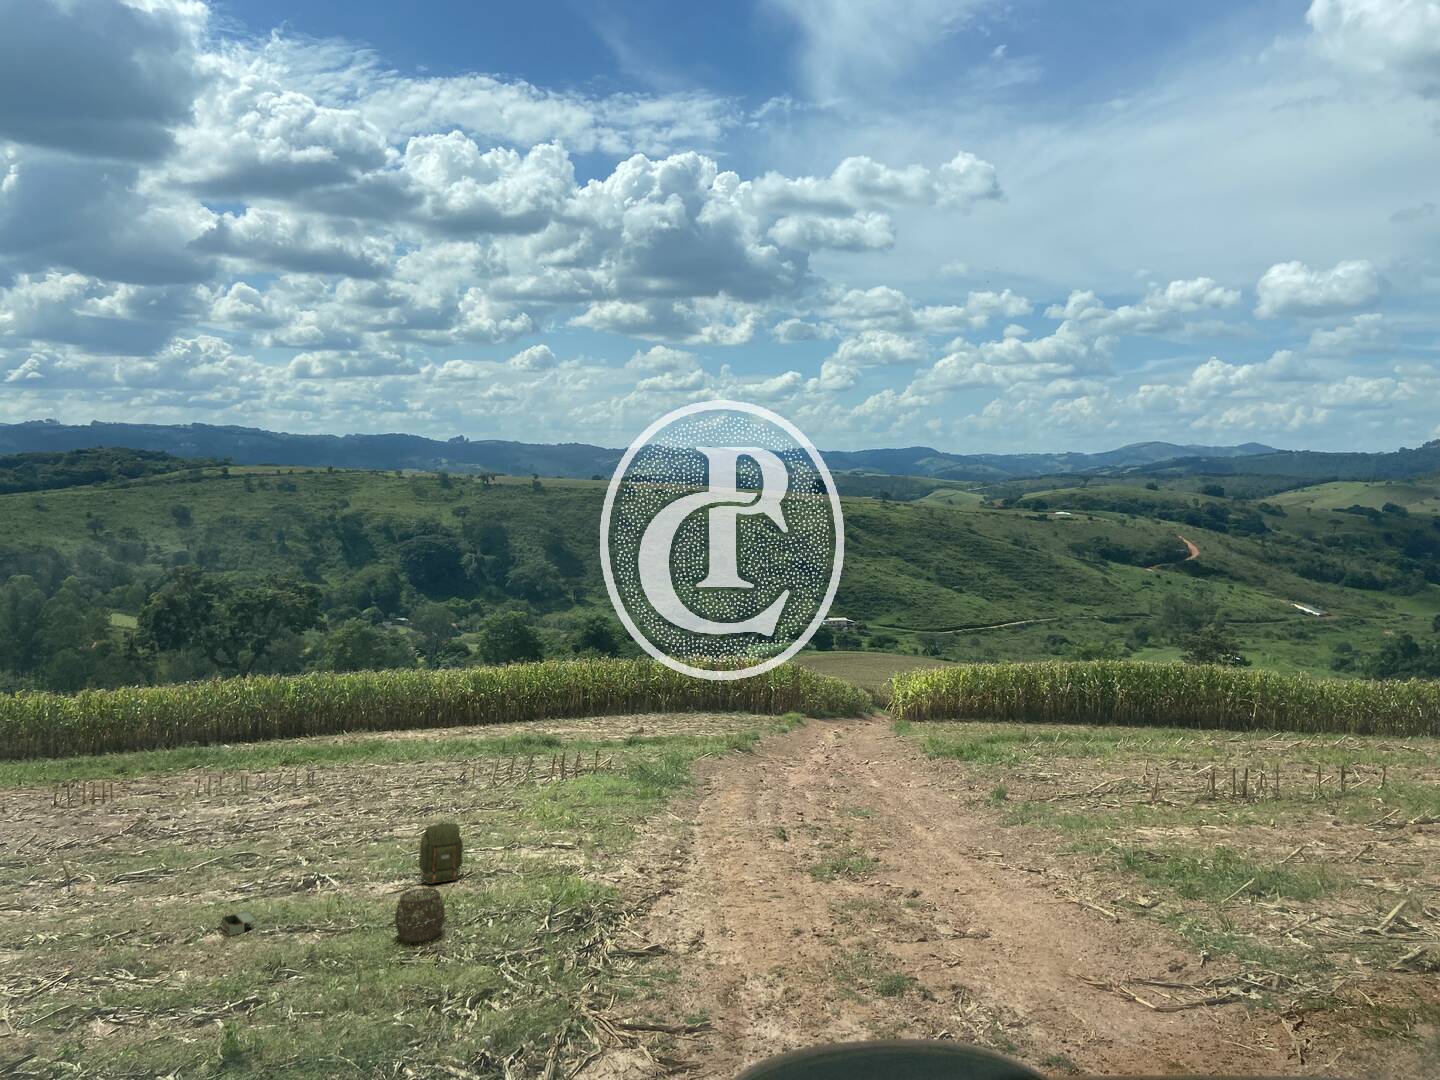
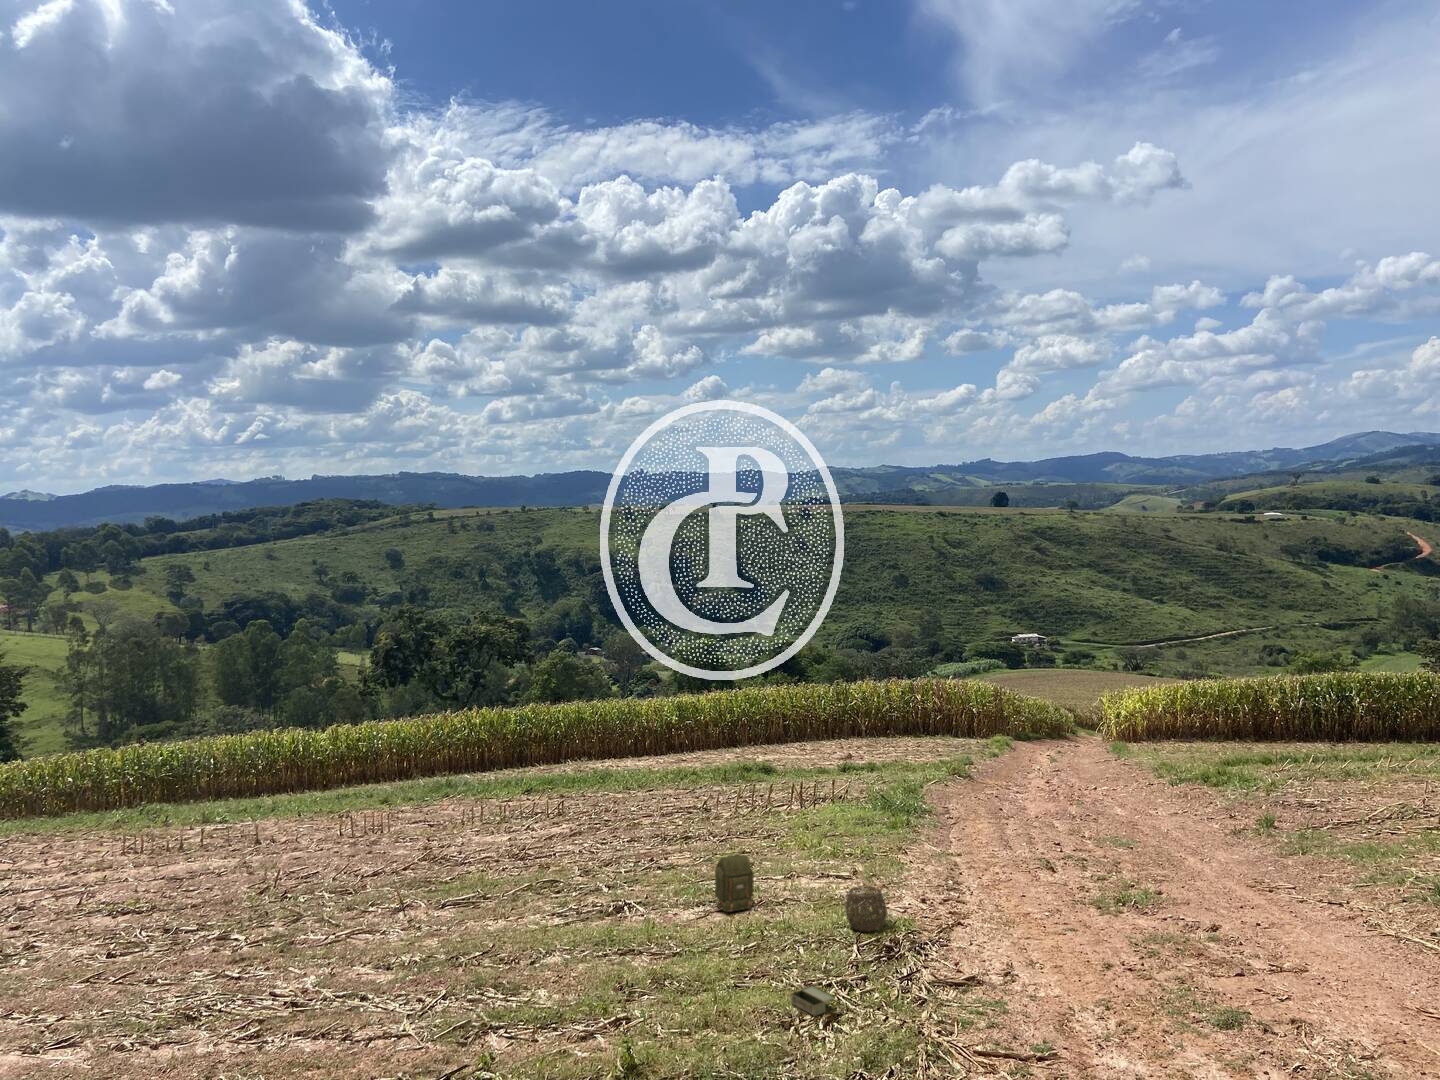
woven basket: present [395,888,445,942] -> present [846,886,887,932]
toolbox: present [221,911,257,936] -> present [791,986,835,1016]

